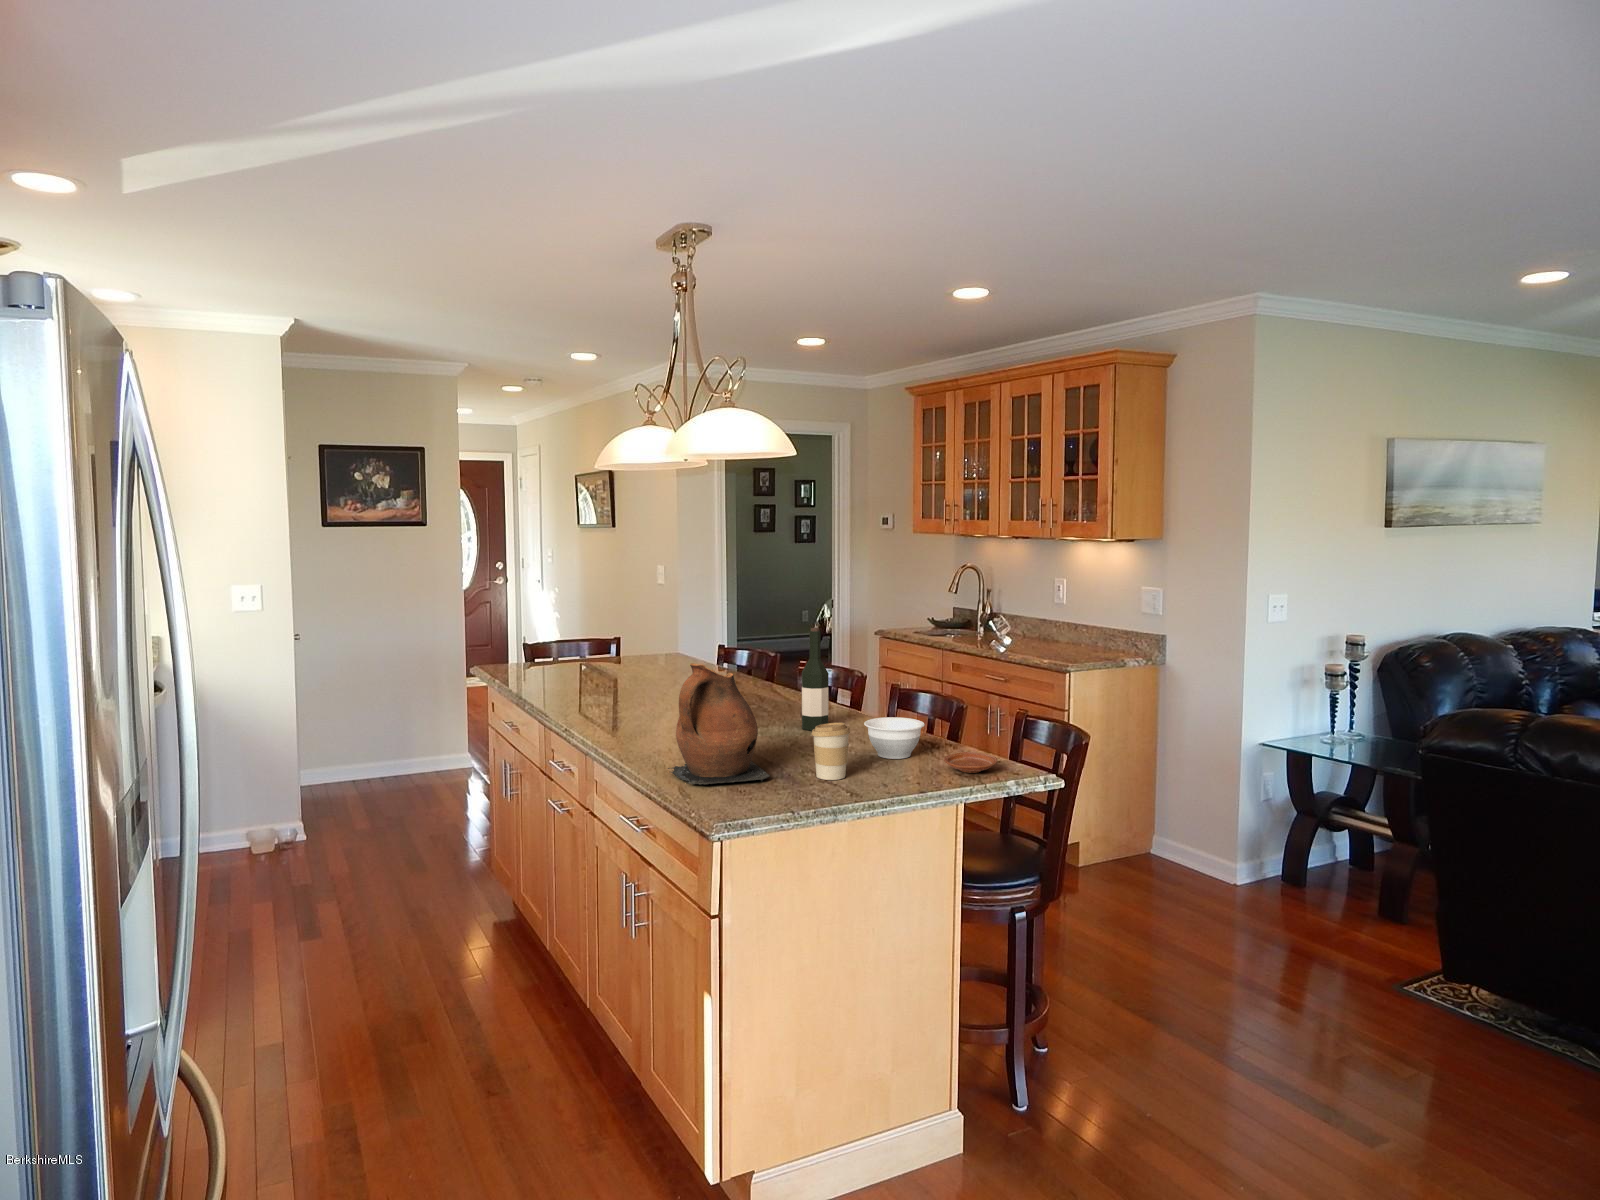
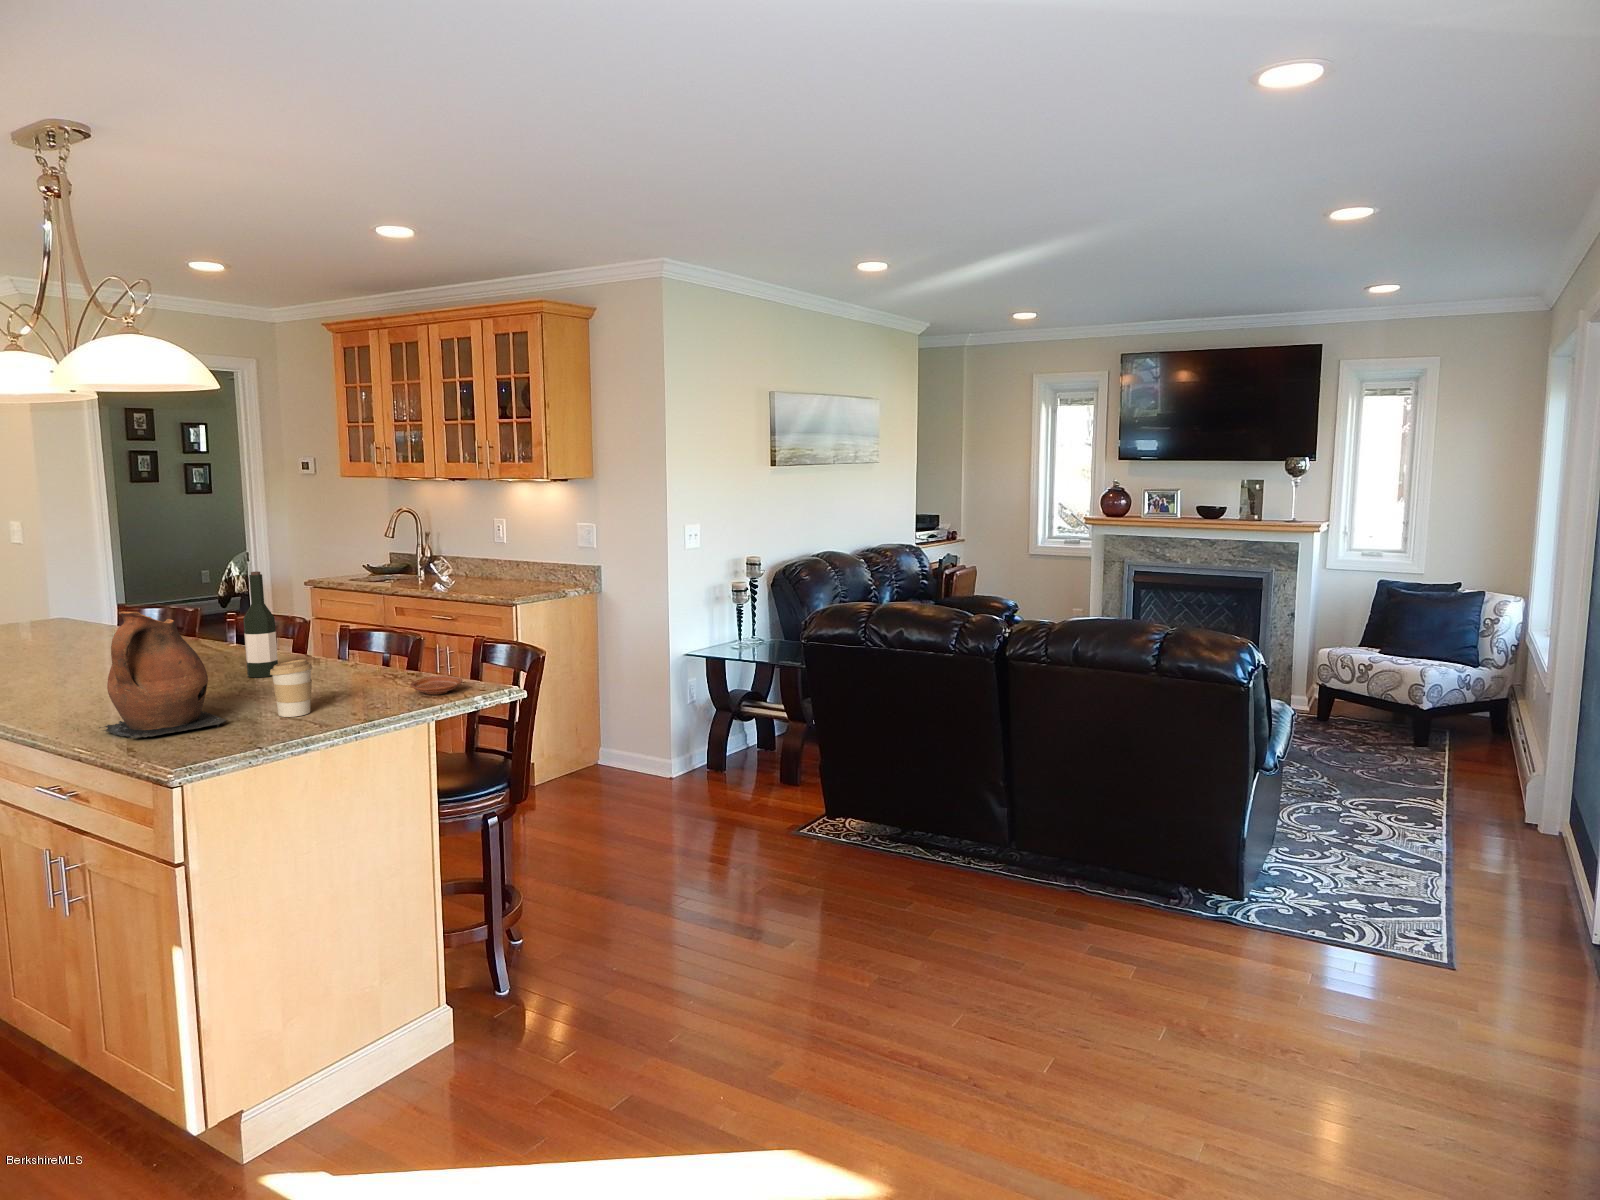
bowl: present [864,717,925,759] -> none [323,652,387,692]

